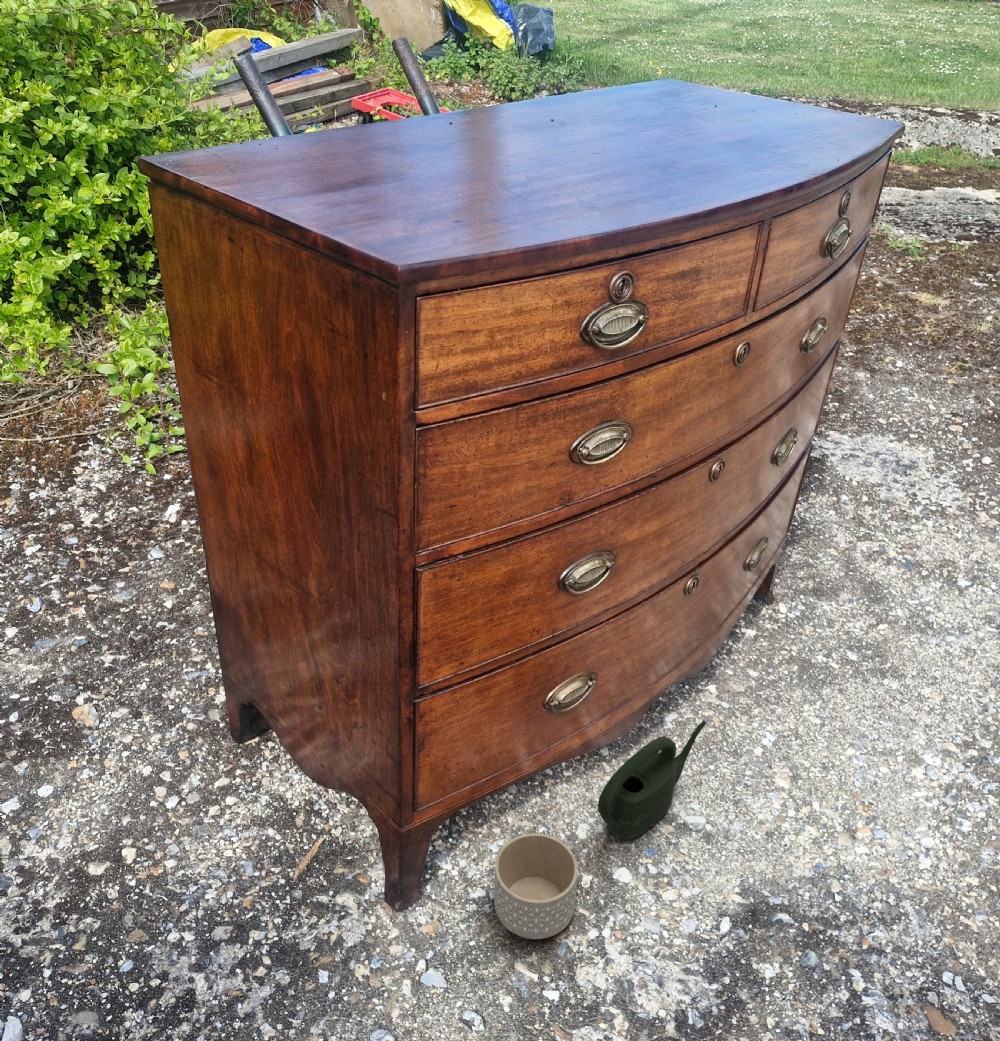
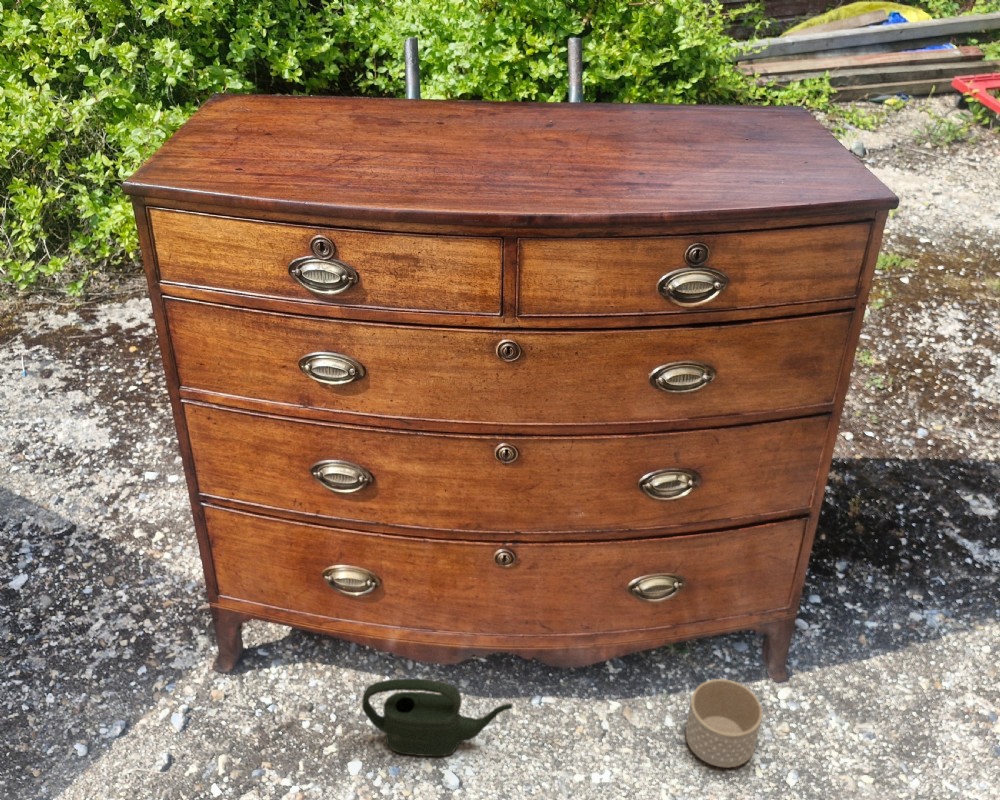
planter: present [494,833,578,939] -> present [686,679,763,767]

